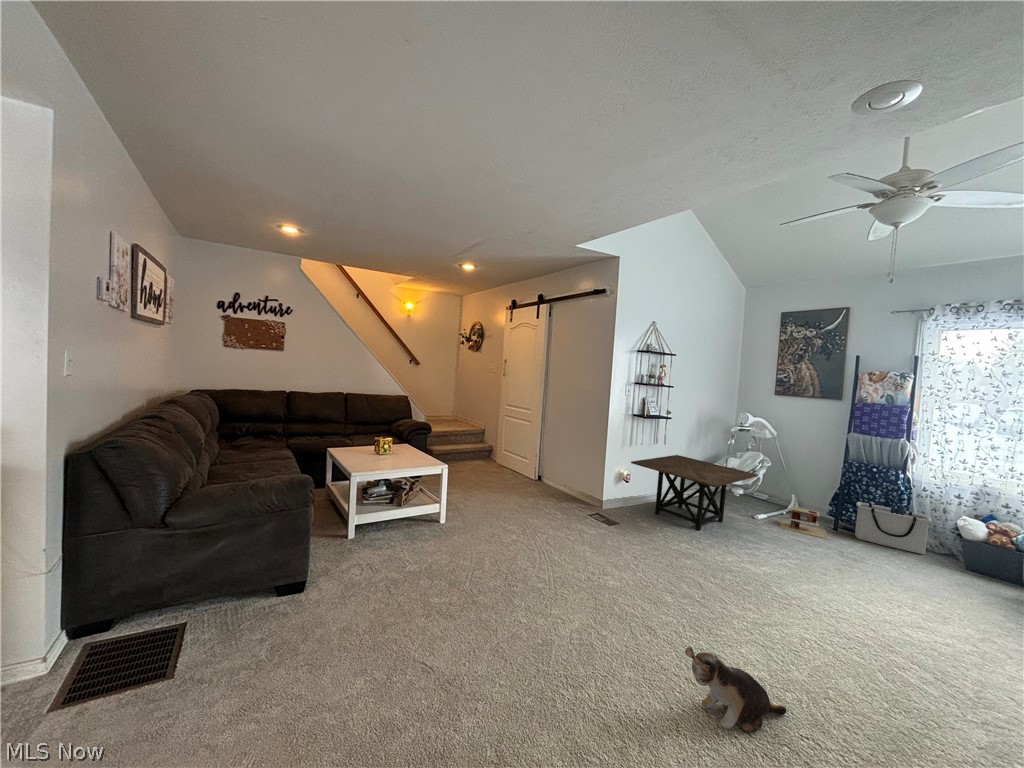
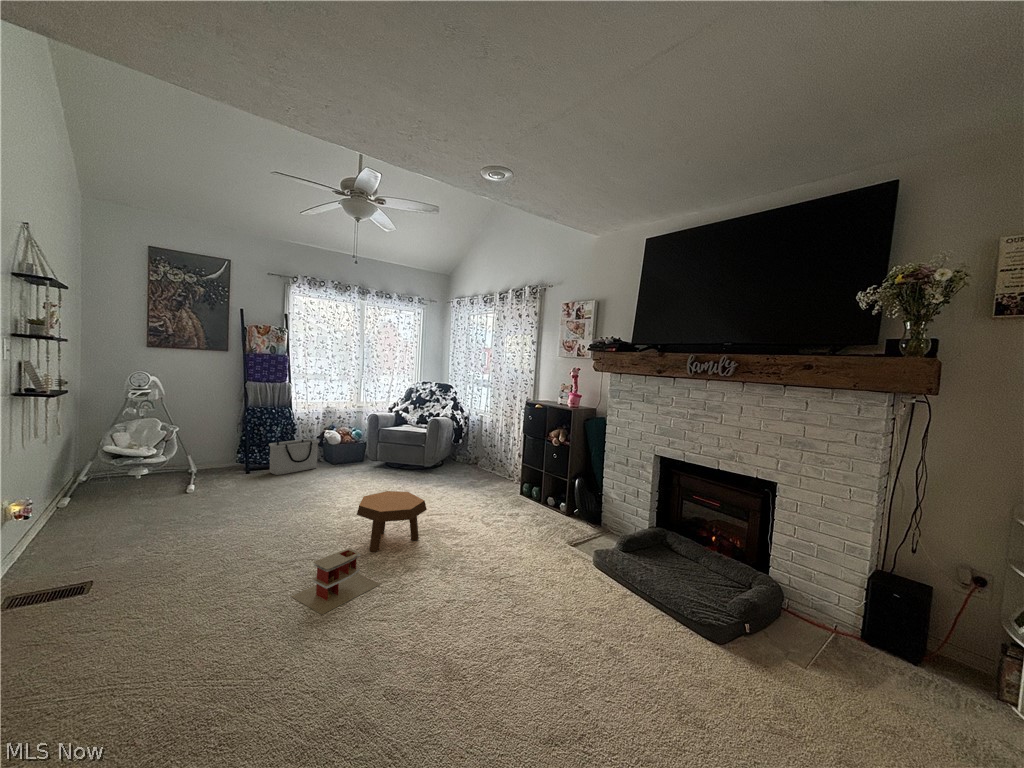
side table: present [631,455,758,530] -> none [26,443,215,550]
toy house: present [780,506,828,539] -> present [291,548,380,614]
footstool: none [782,572,891,668] -> present [357,491,427,552]
plush toy: present [685,647,786,731] -> none [443,570,472,620]

